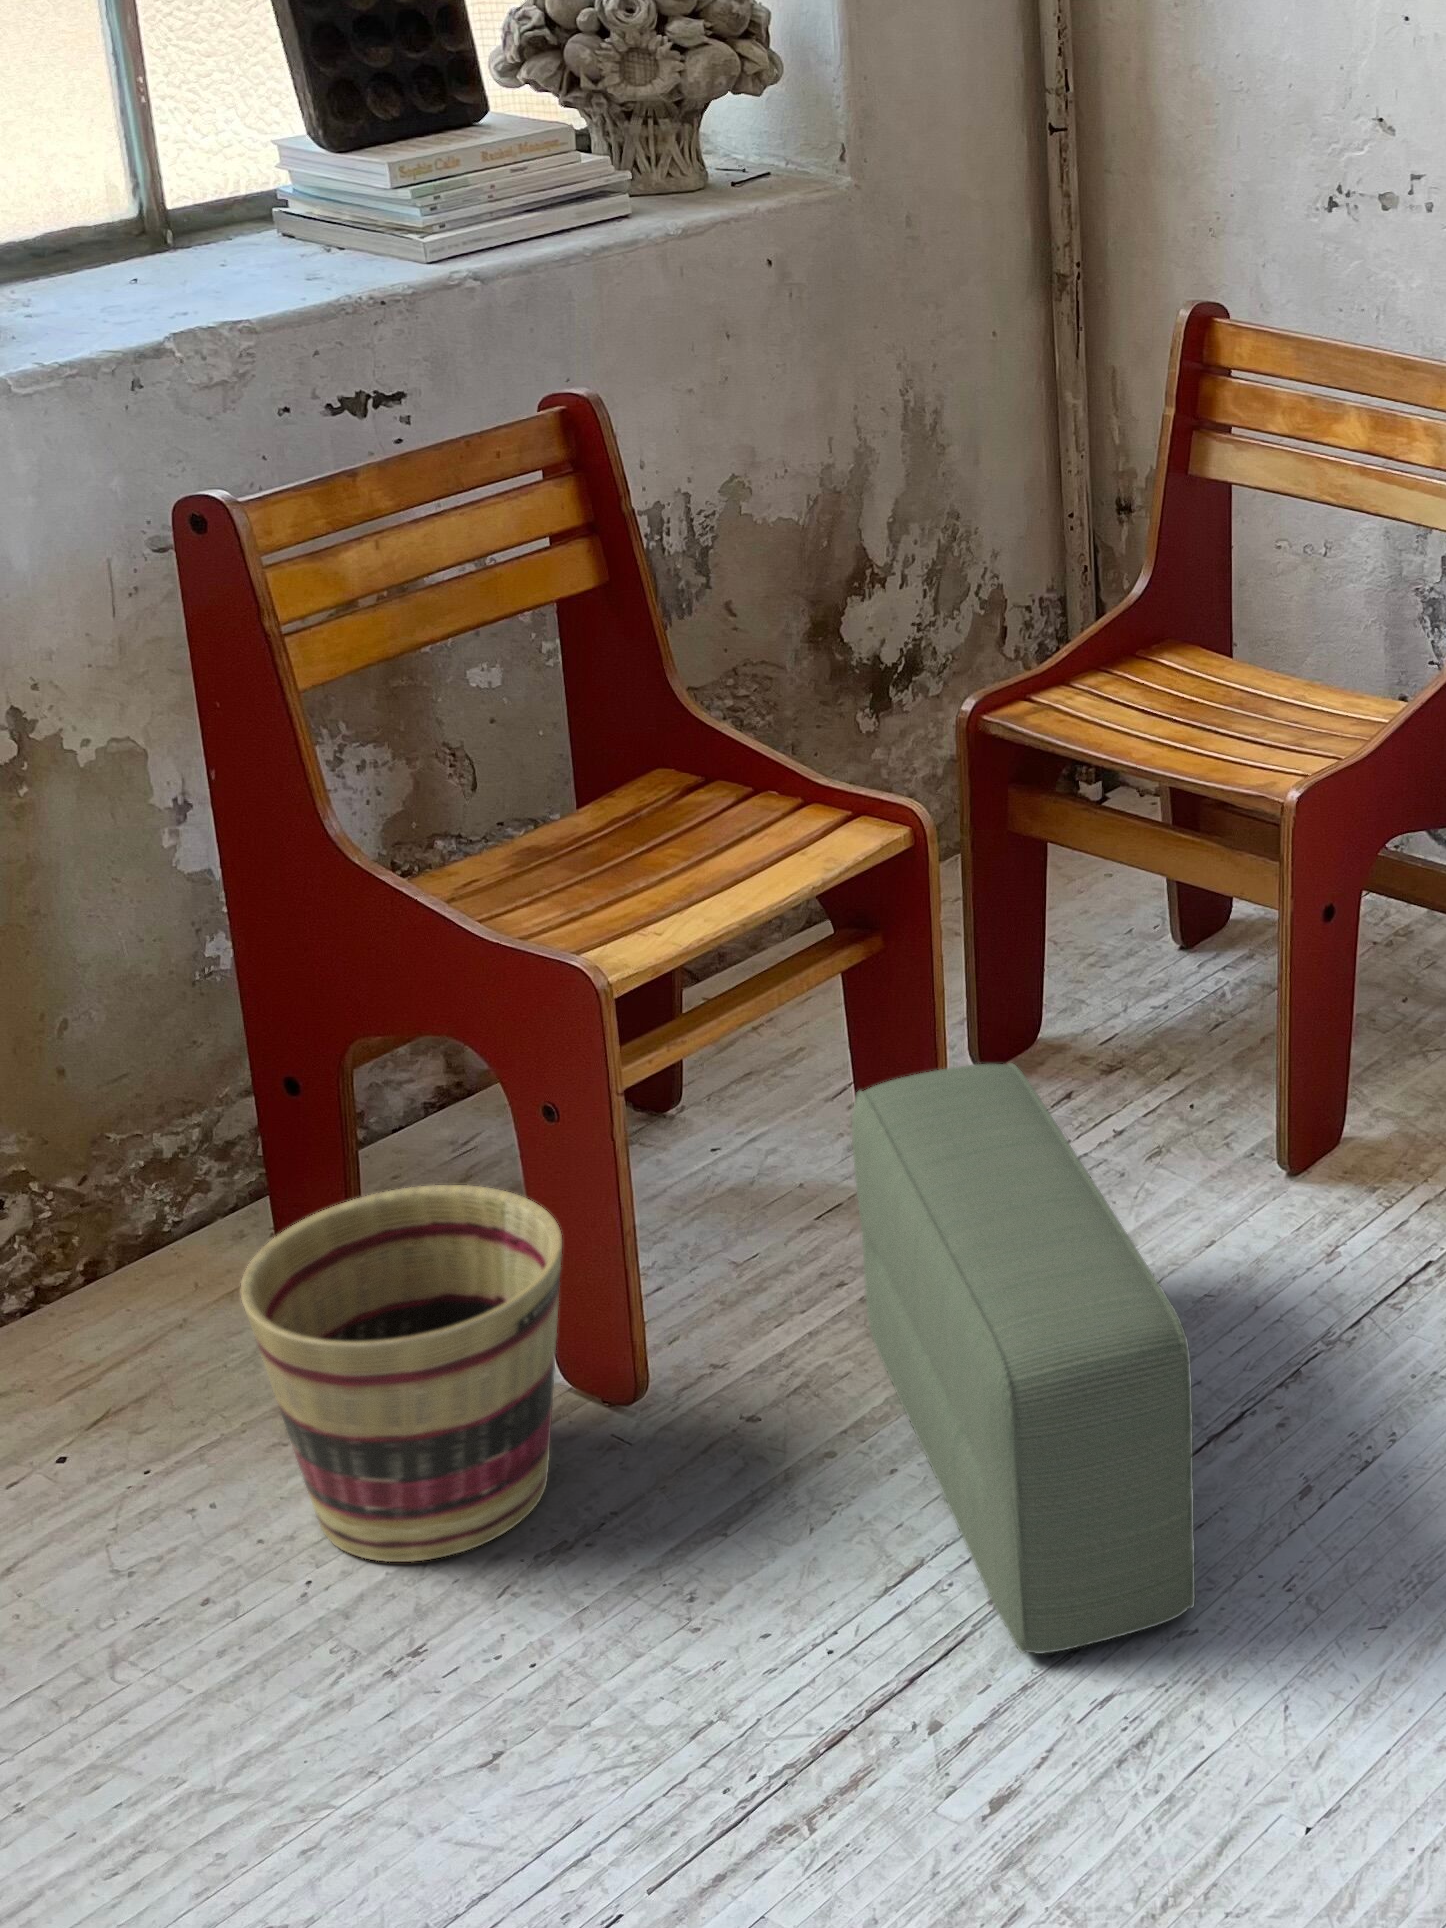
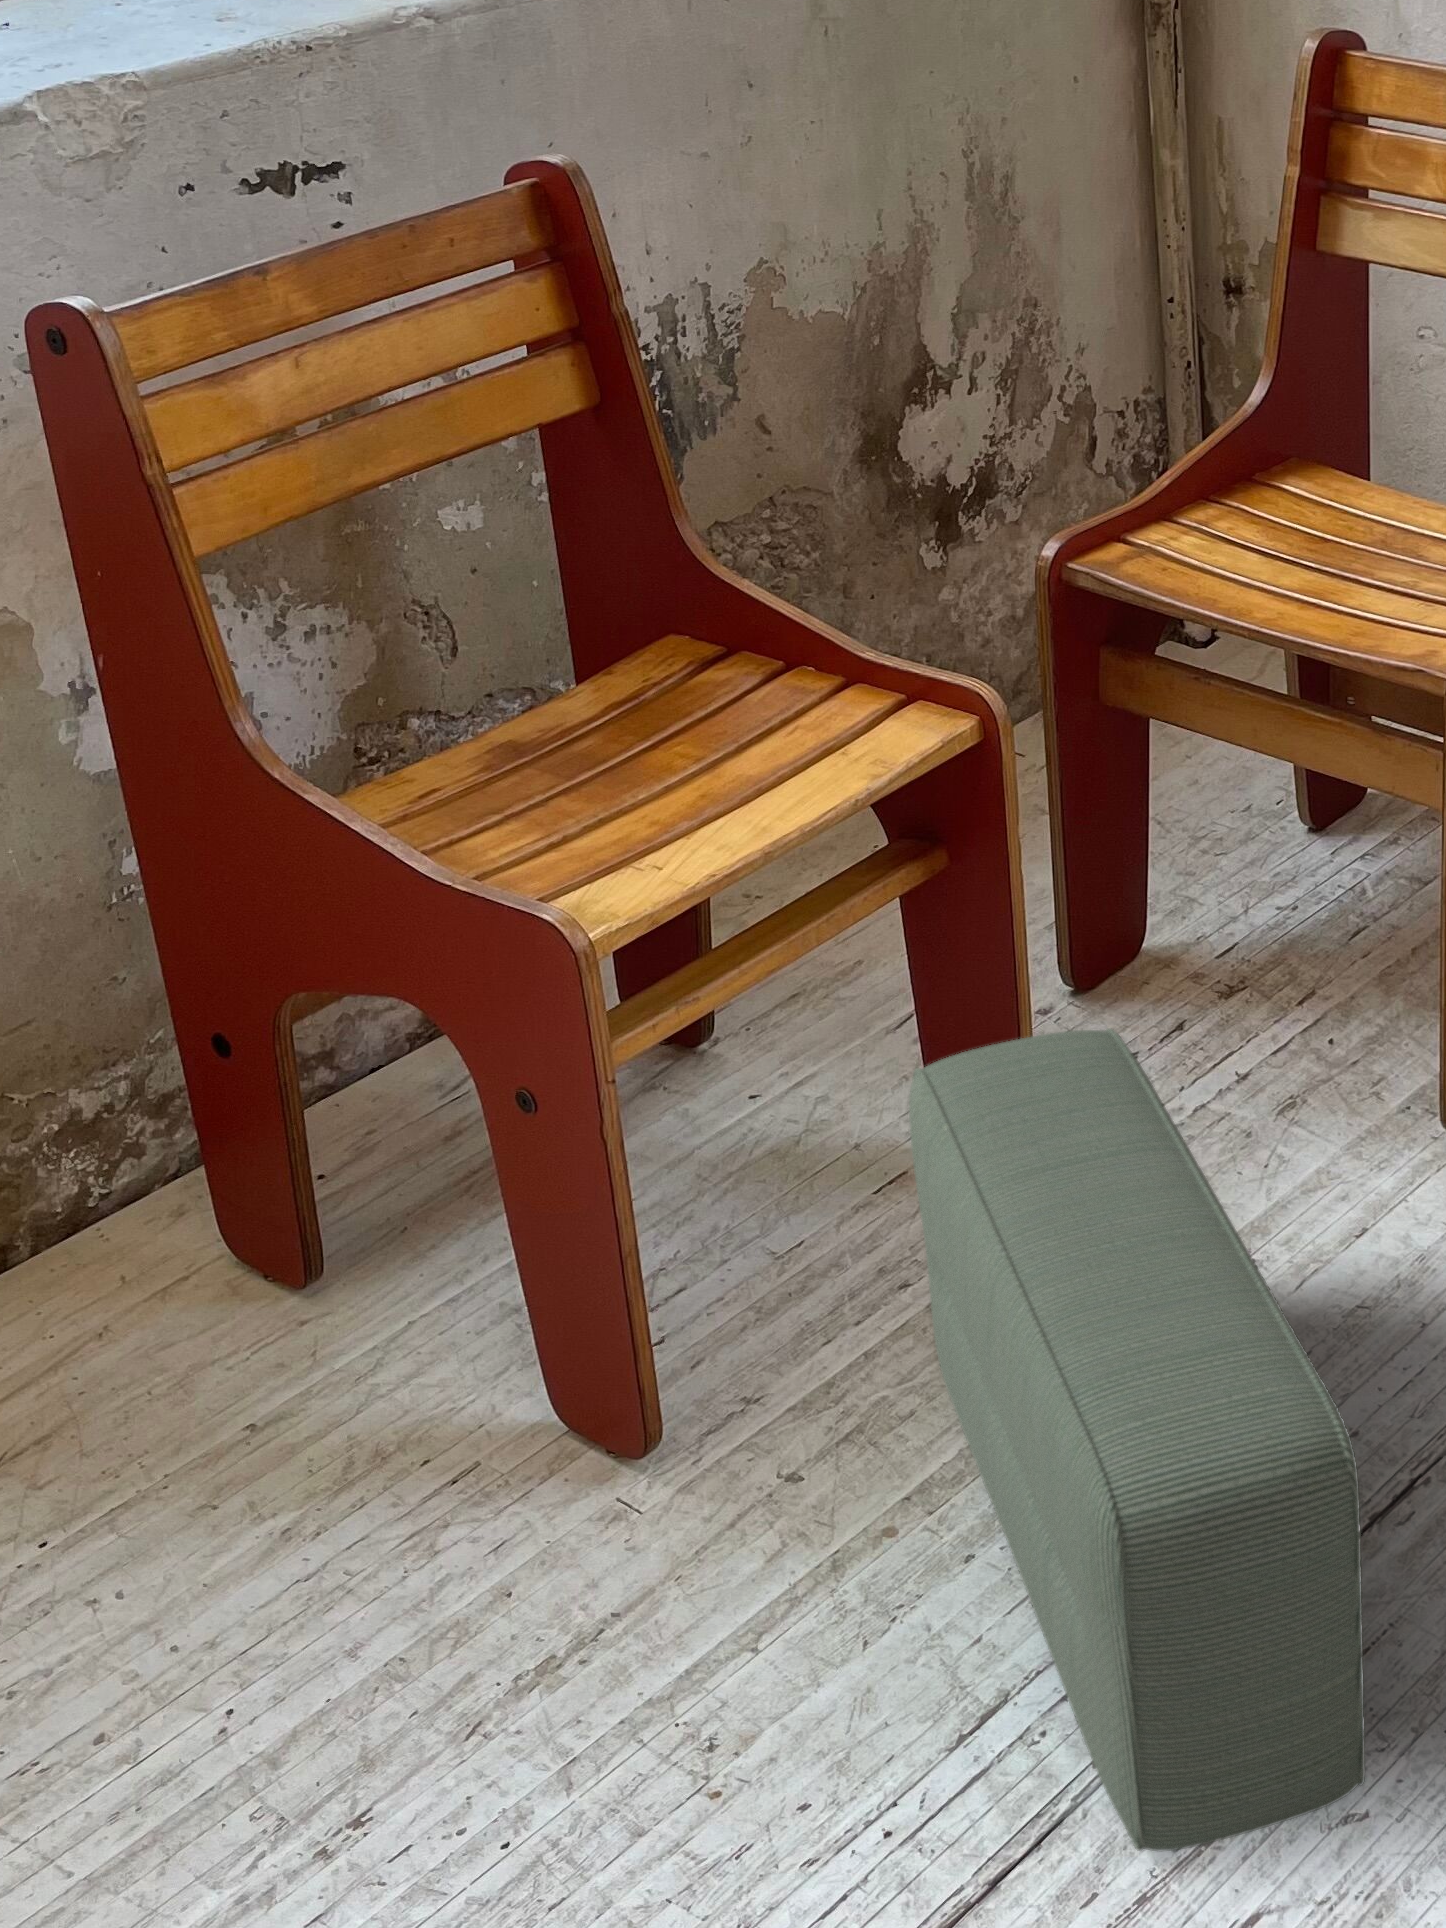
basket: present [241,1185,562,1562] -> none [126,1196,537,1689]

